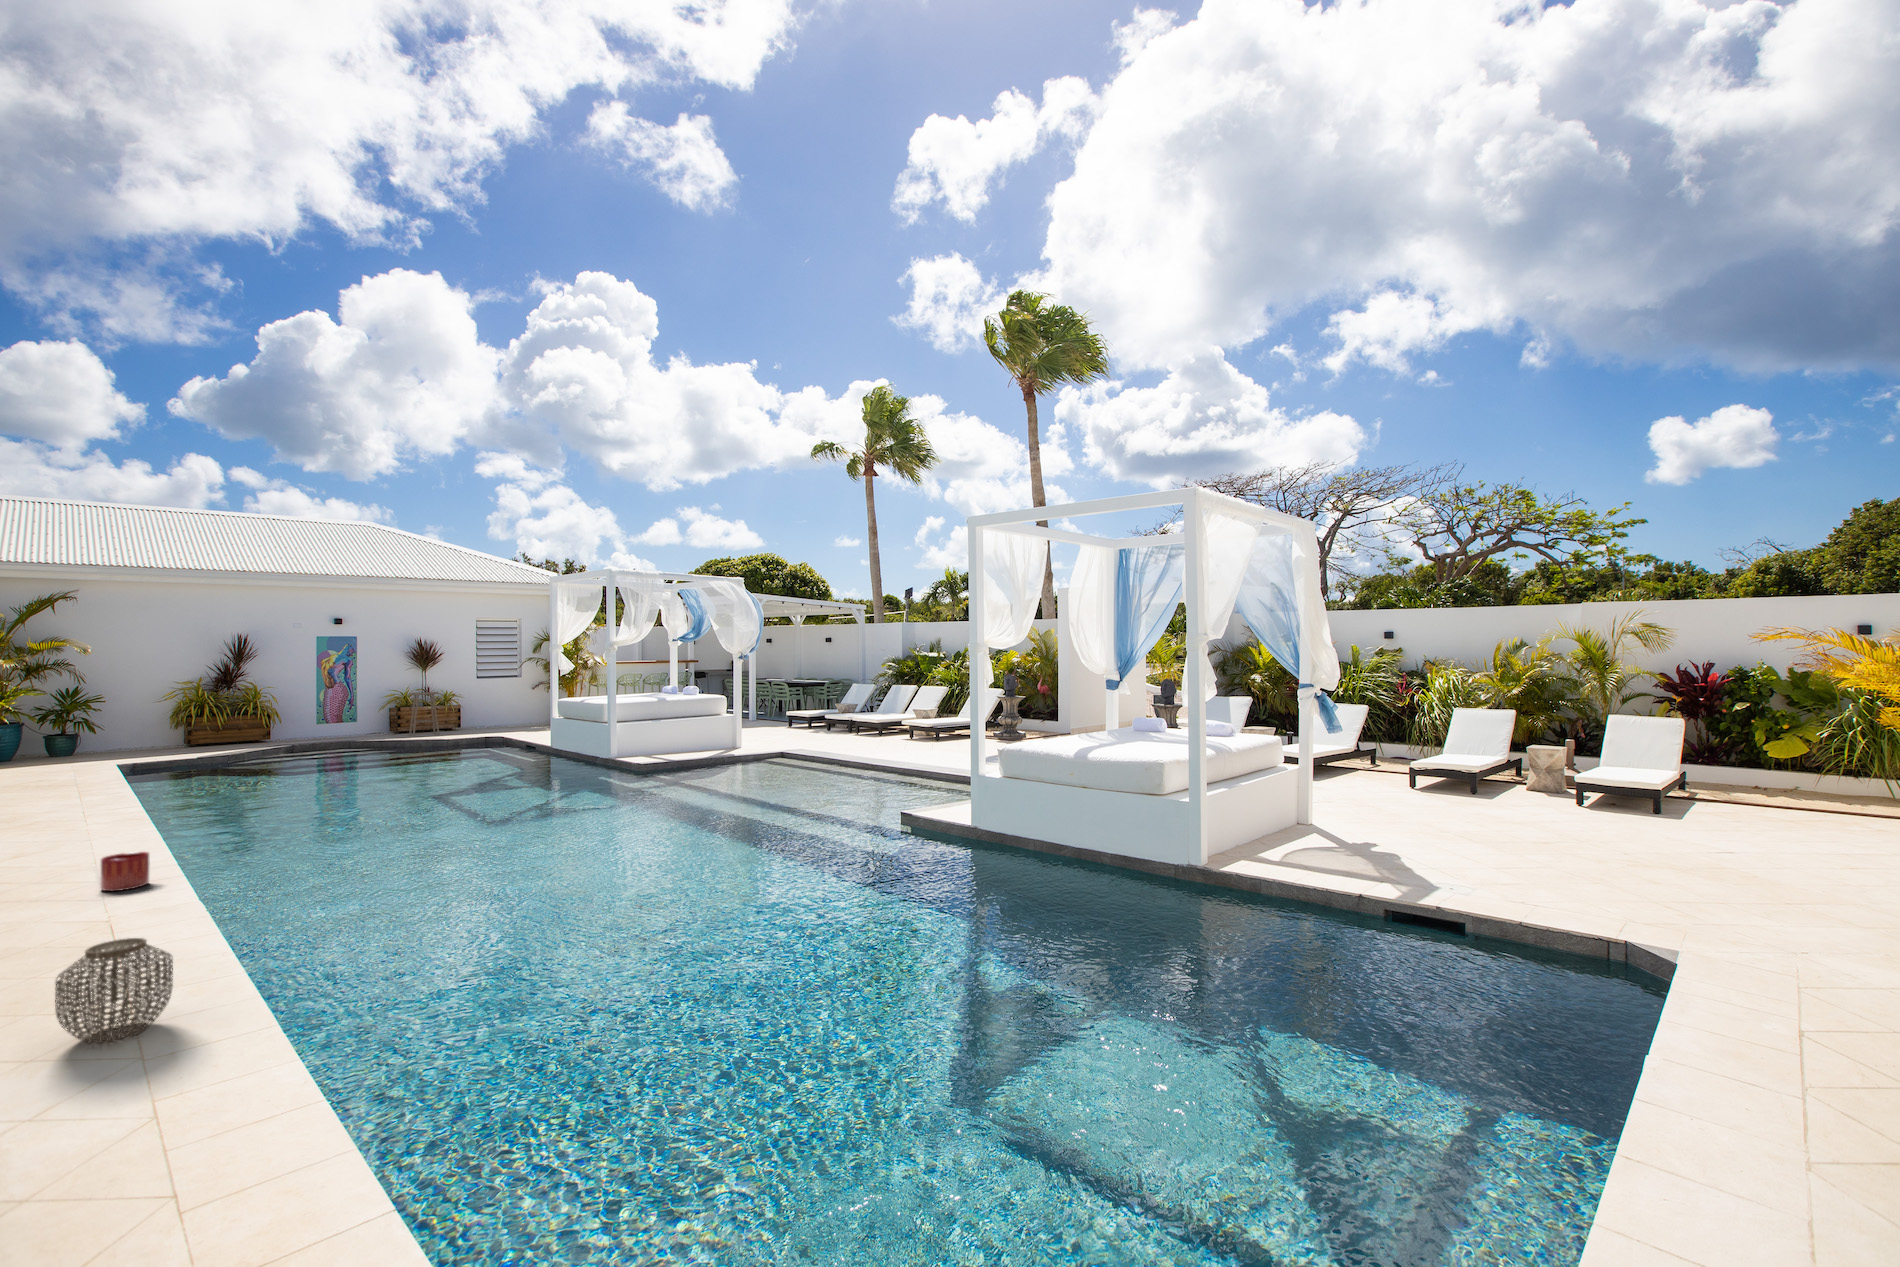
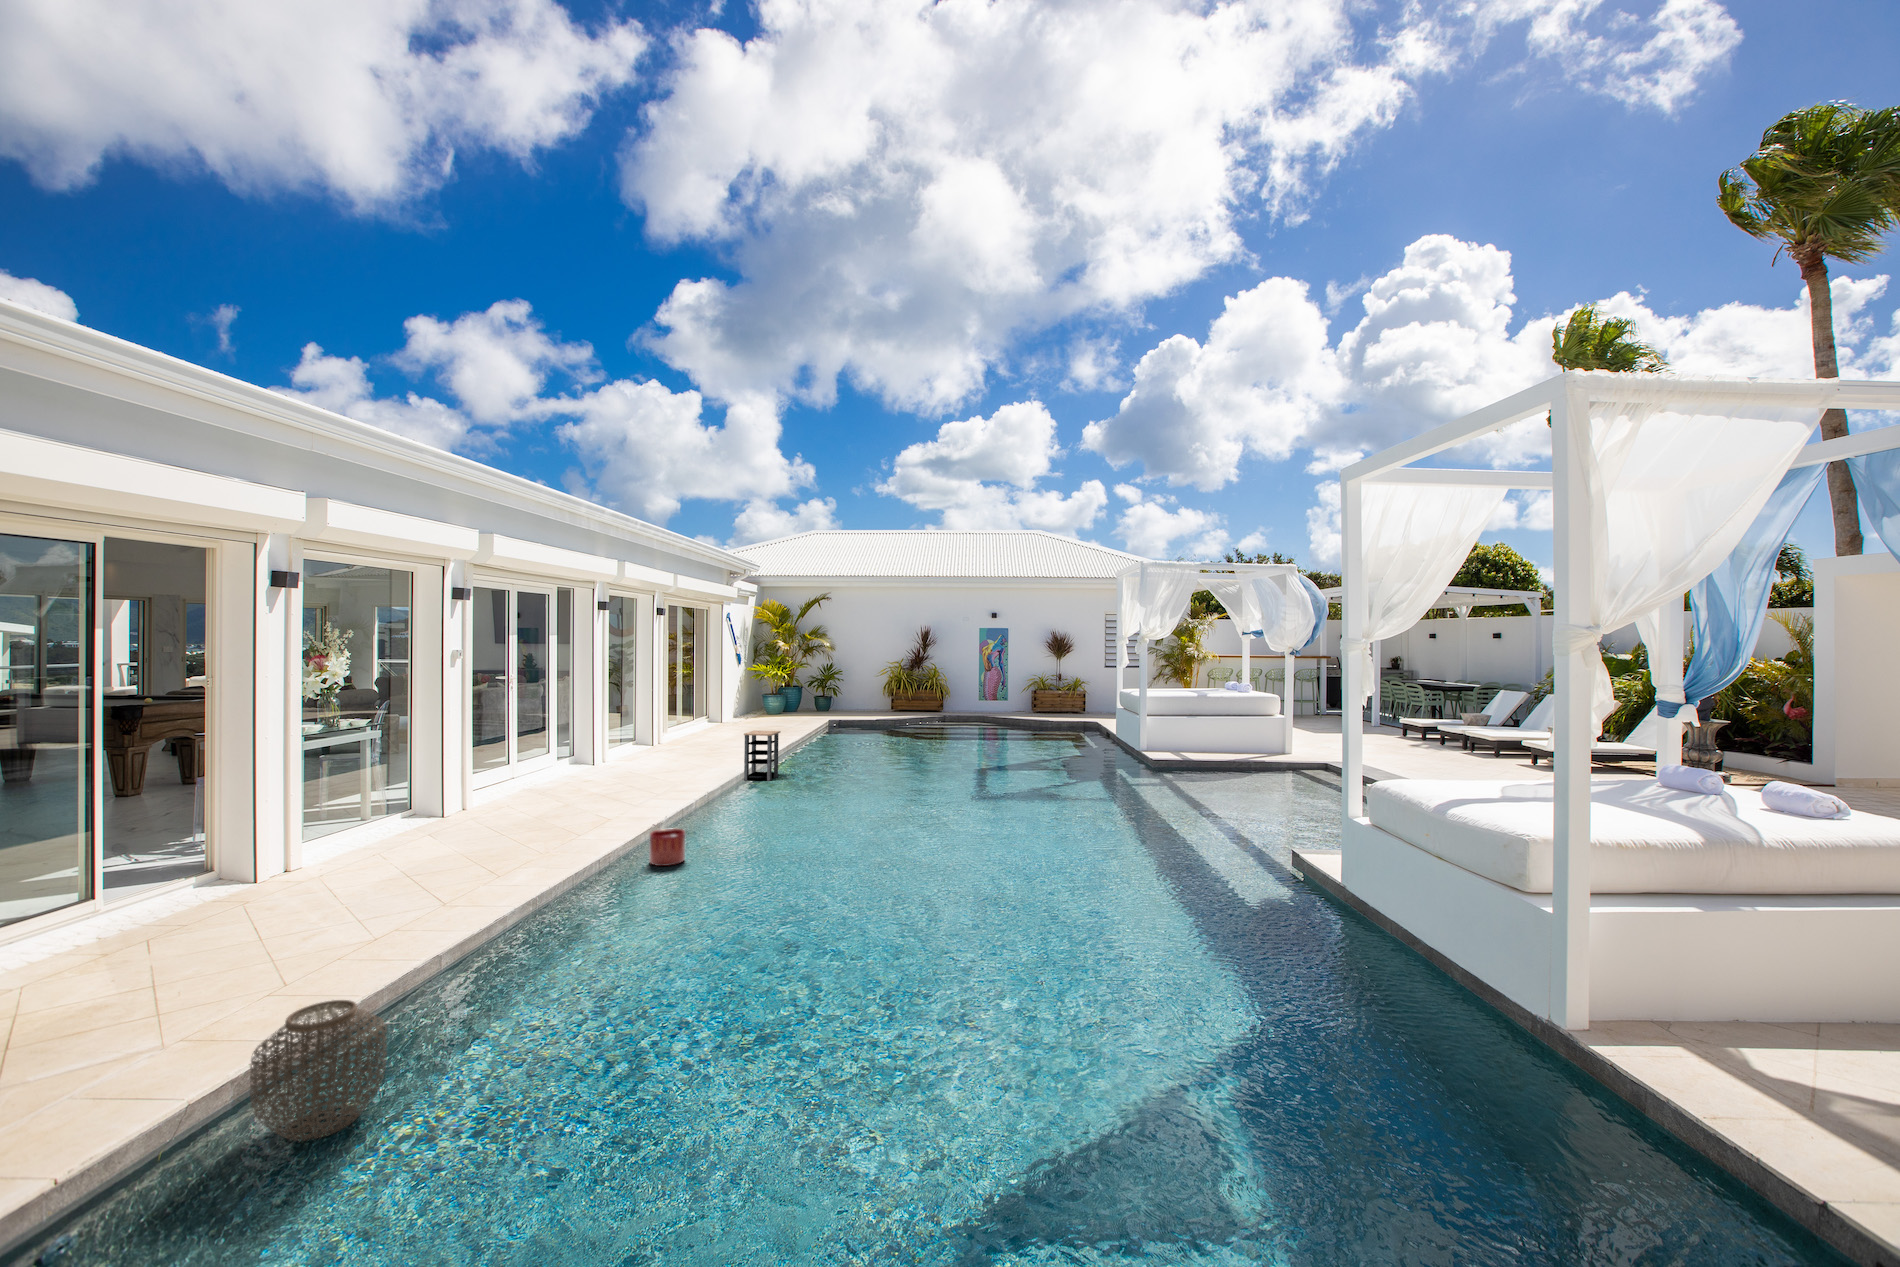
stool: present [409,692,439,736] -> none [1045,679,1068,720]
side table: none [77,762,129,825] -> present [744,730,781,781]

